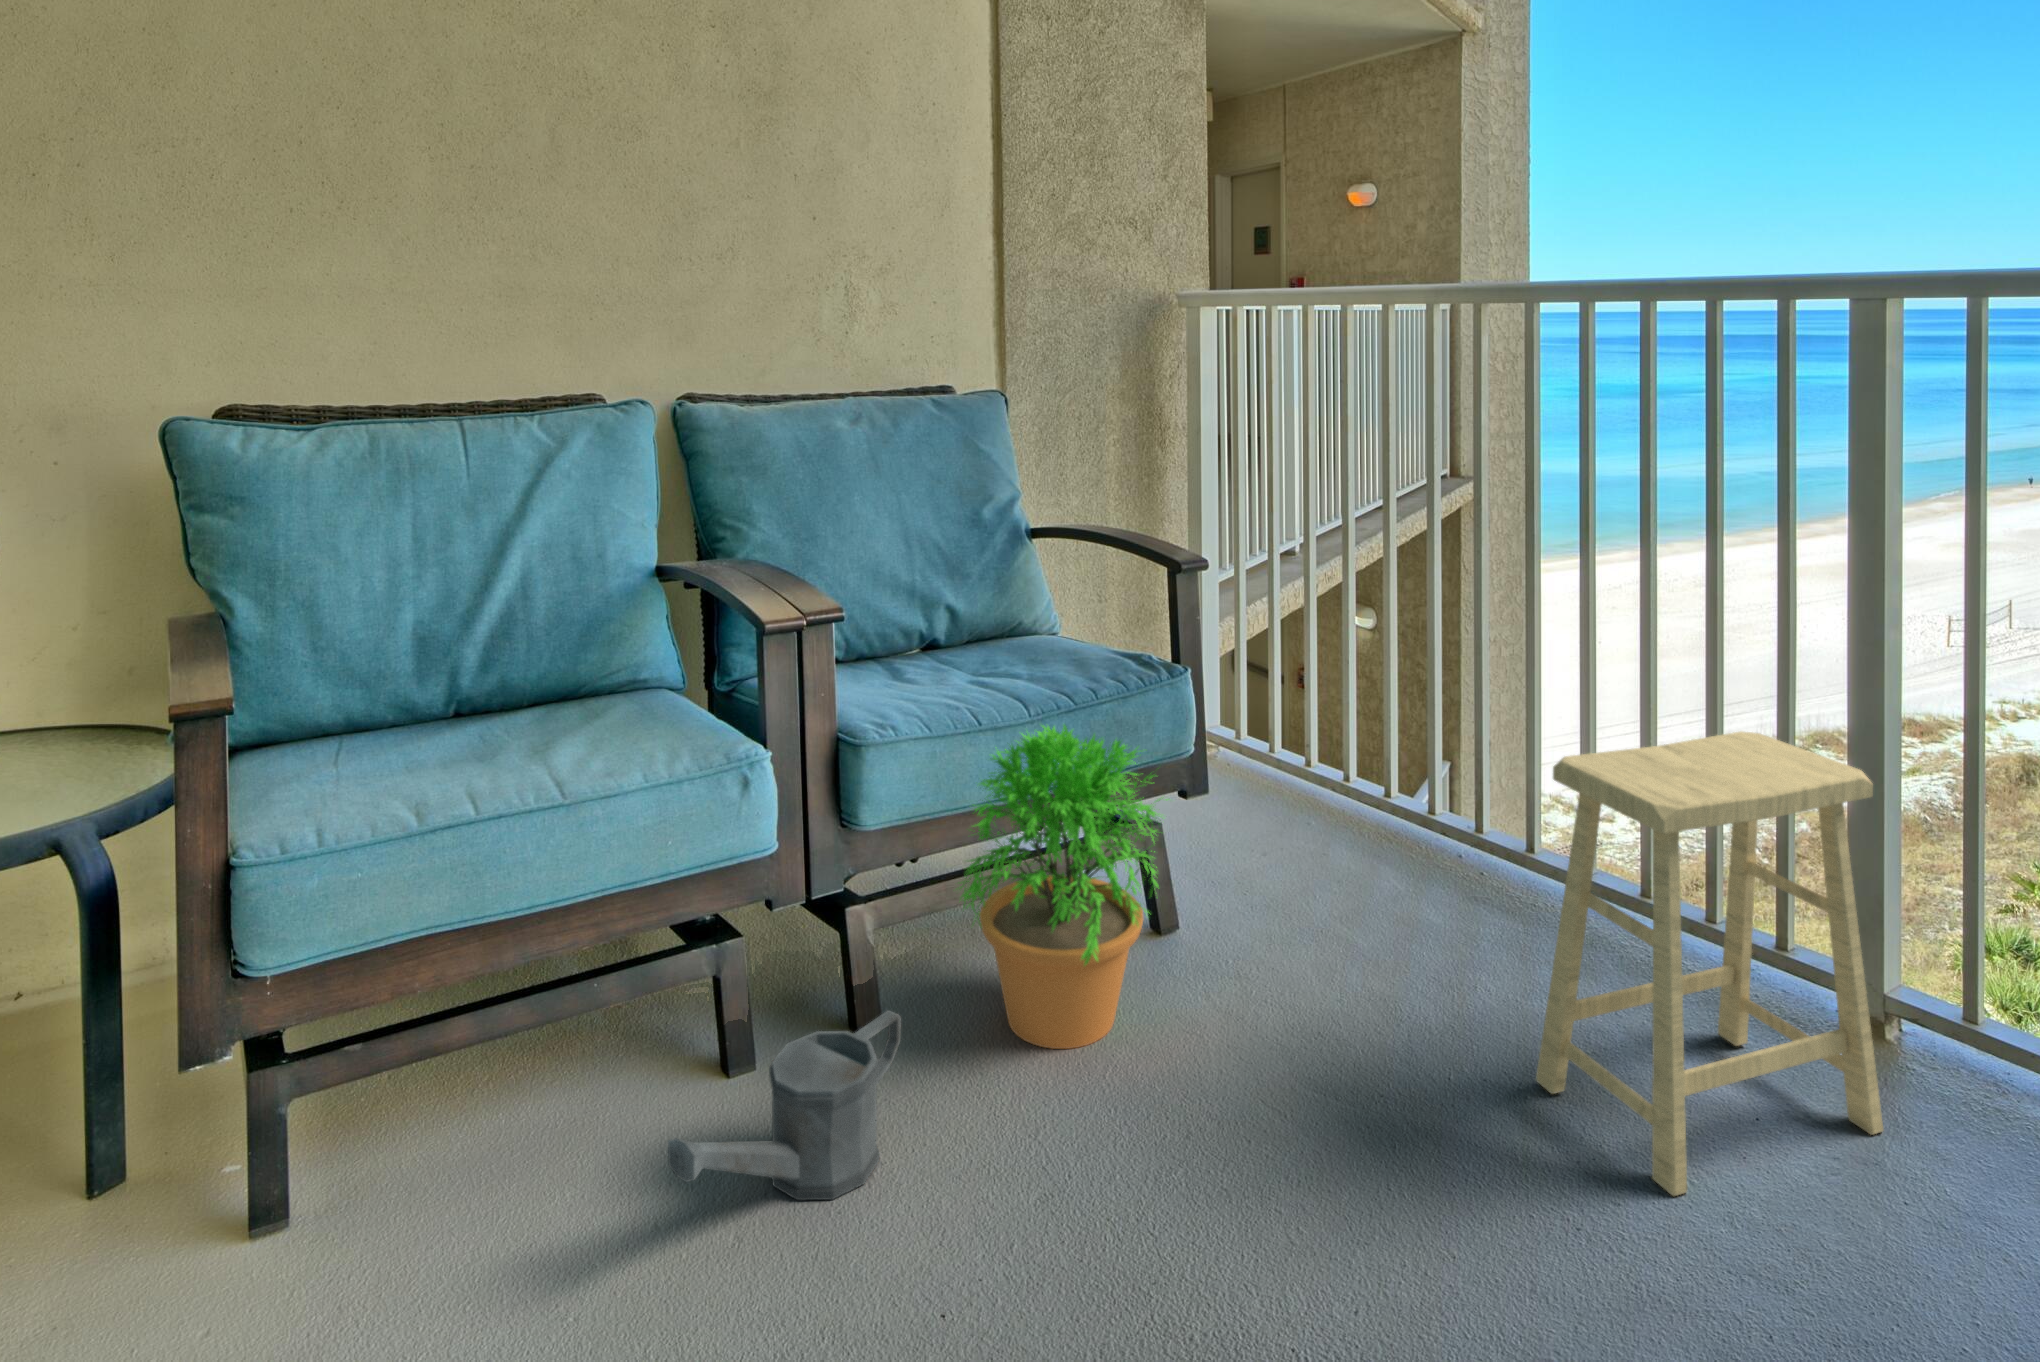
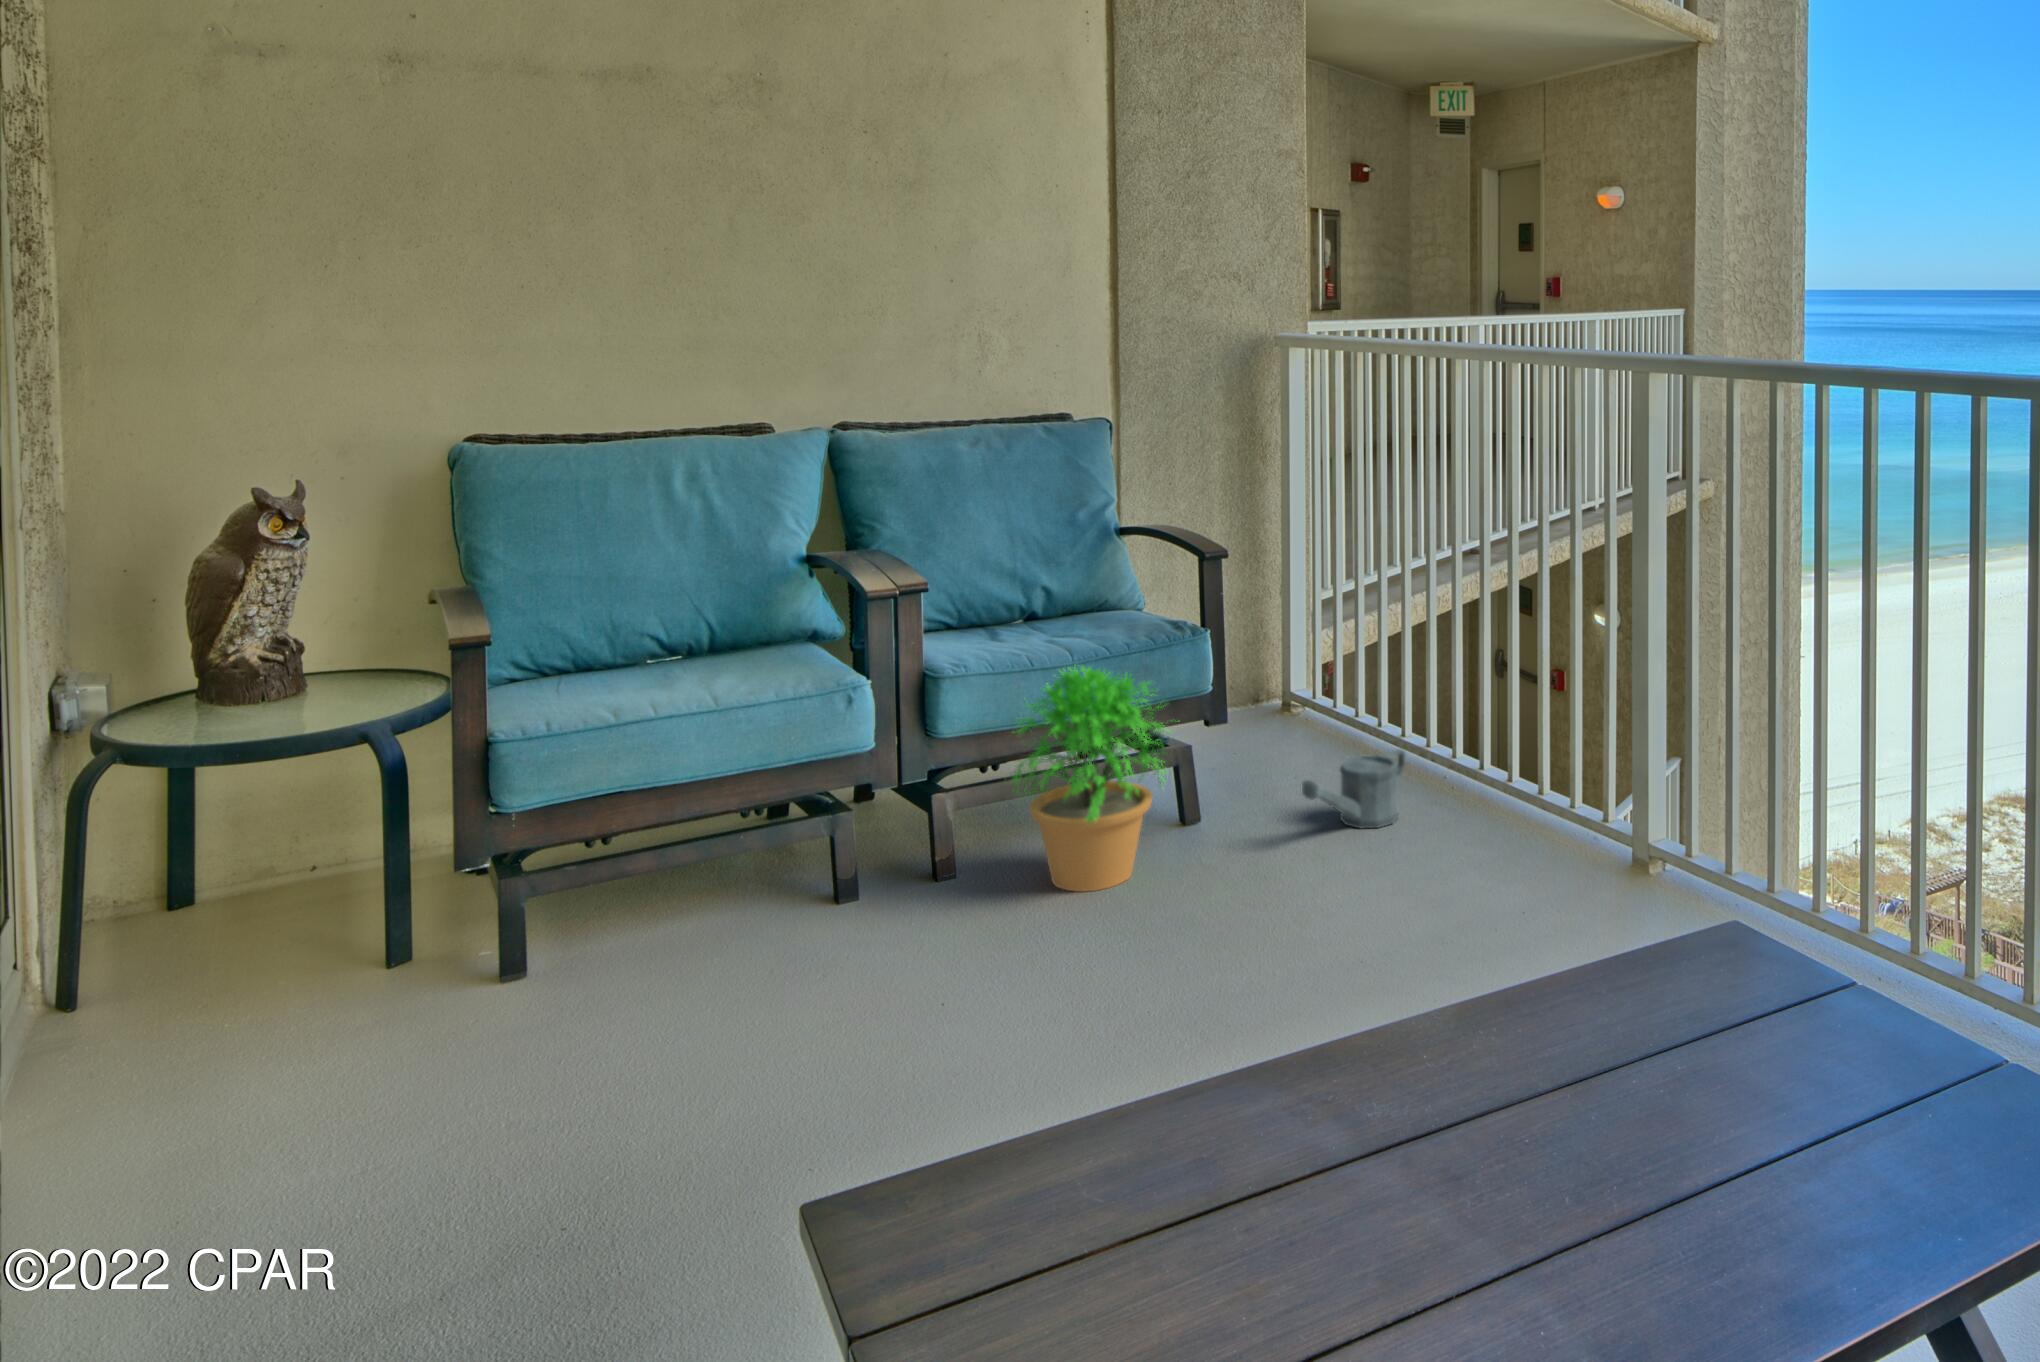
footstool: present [1536,731,1883,1197] -> none [1403,659,1616,949]
watering can: present [668,1010,901,1200] -> present [1302,749,1405,829]

